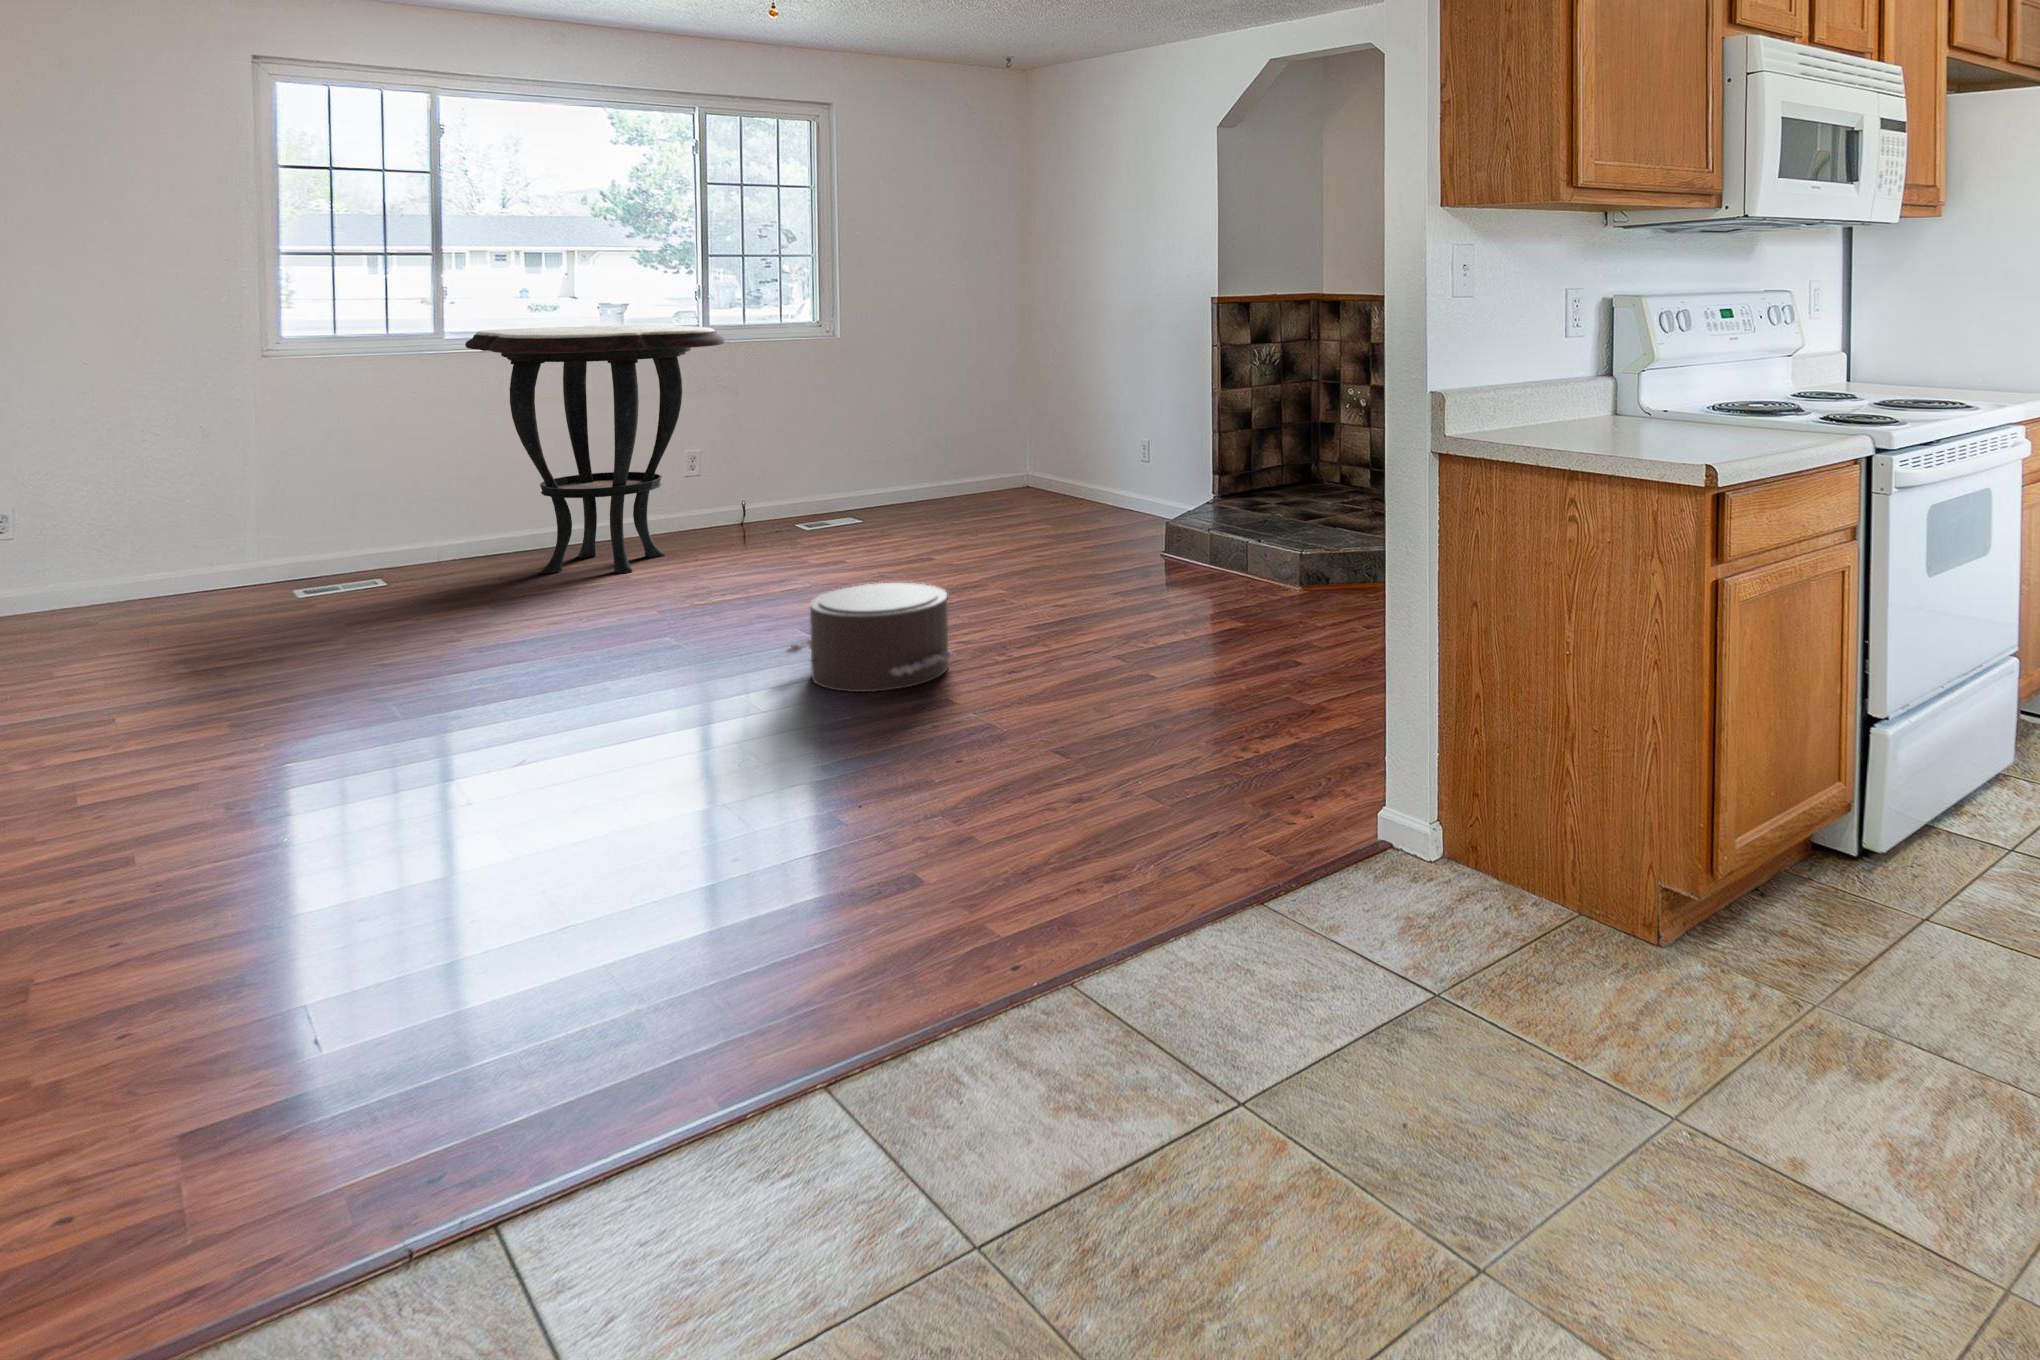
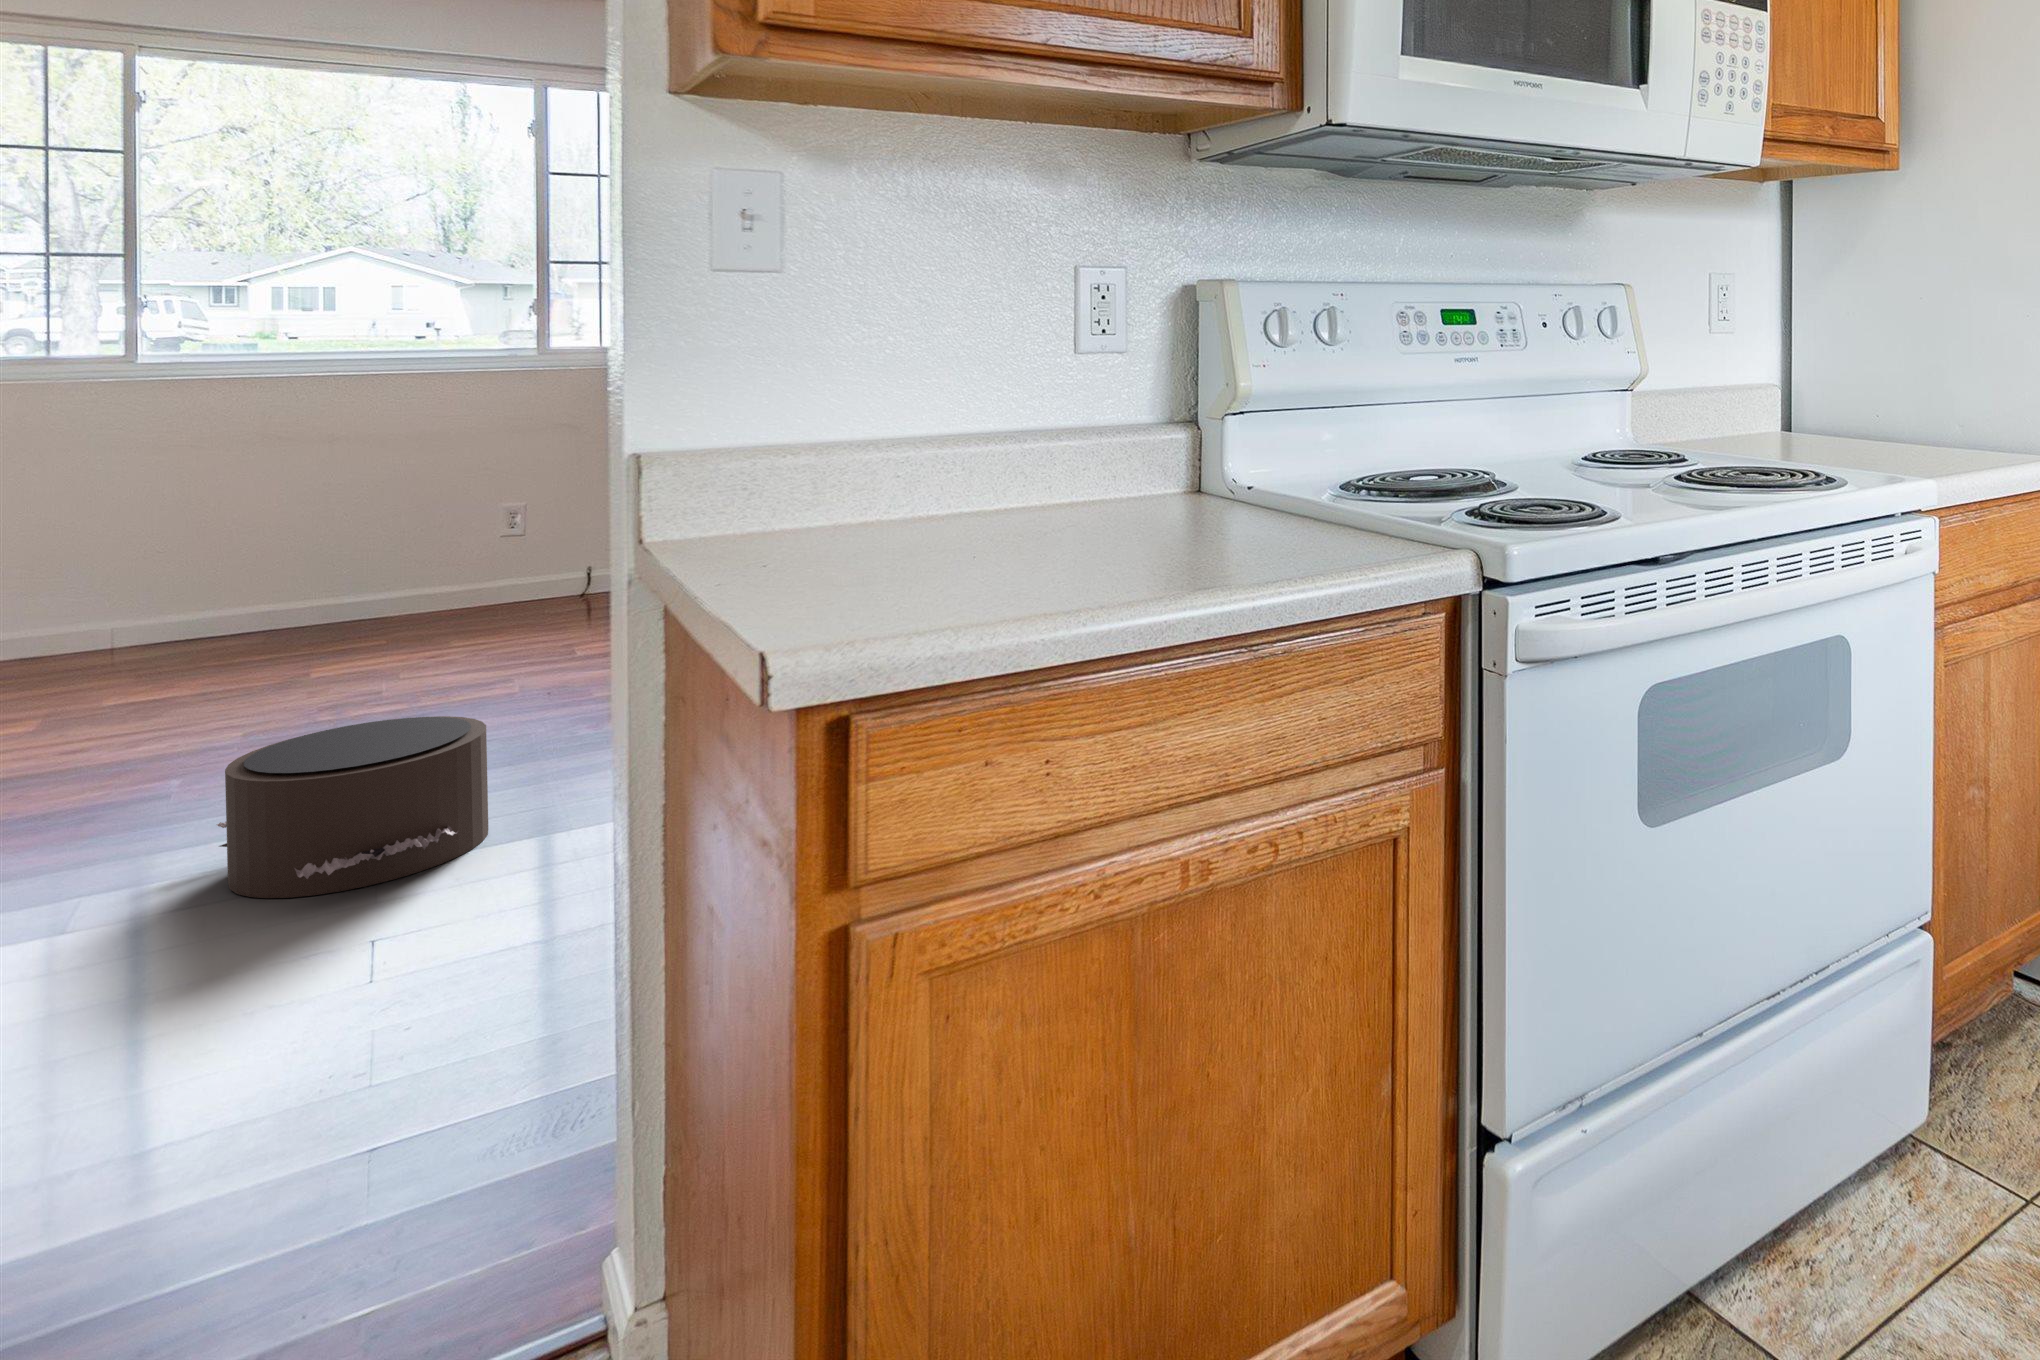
side table: present [465,325,725,574] -> none [102,350,486,672]

